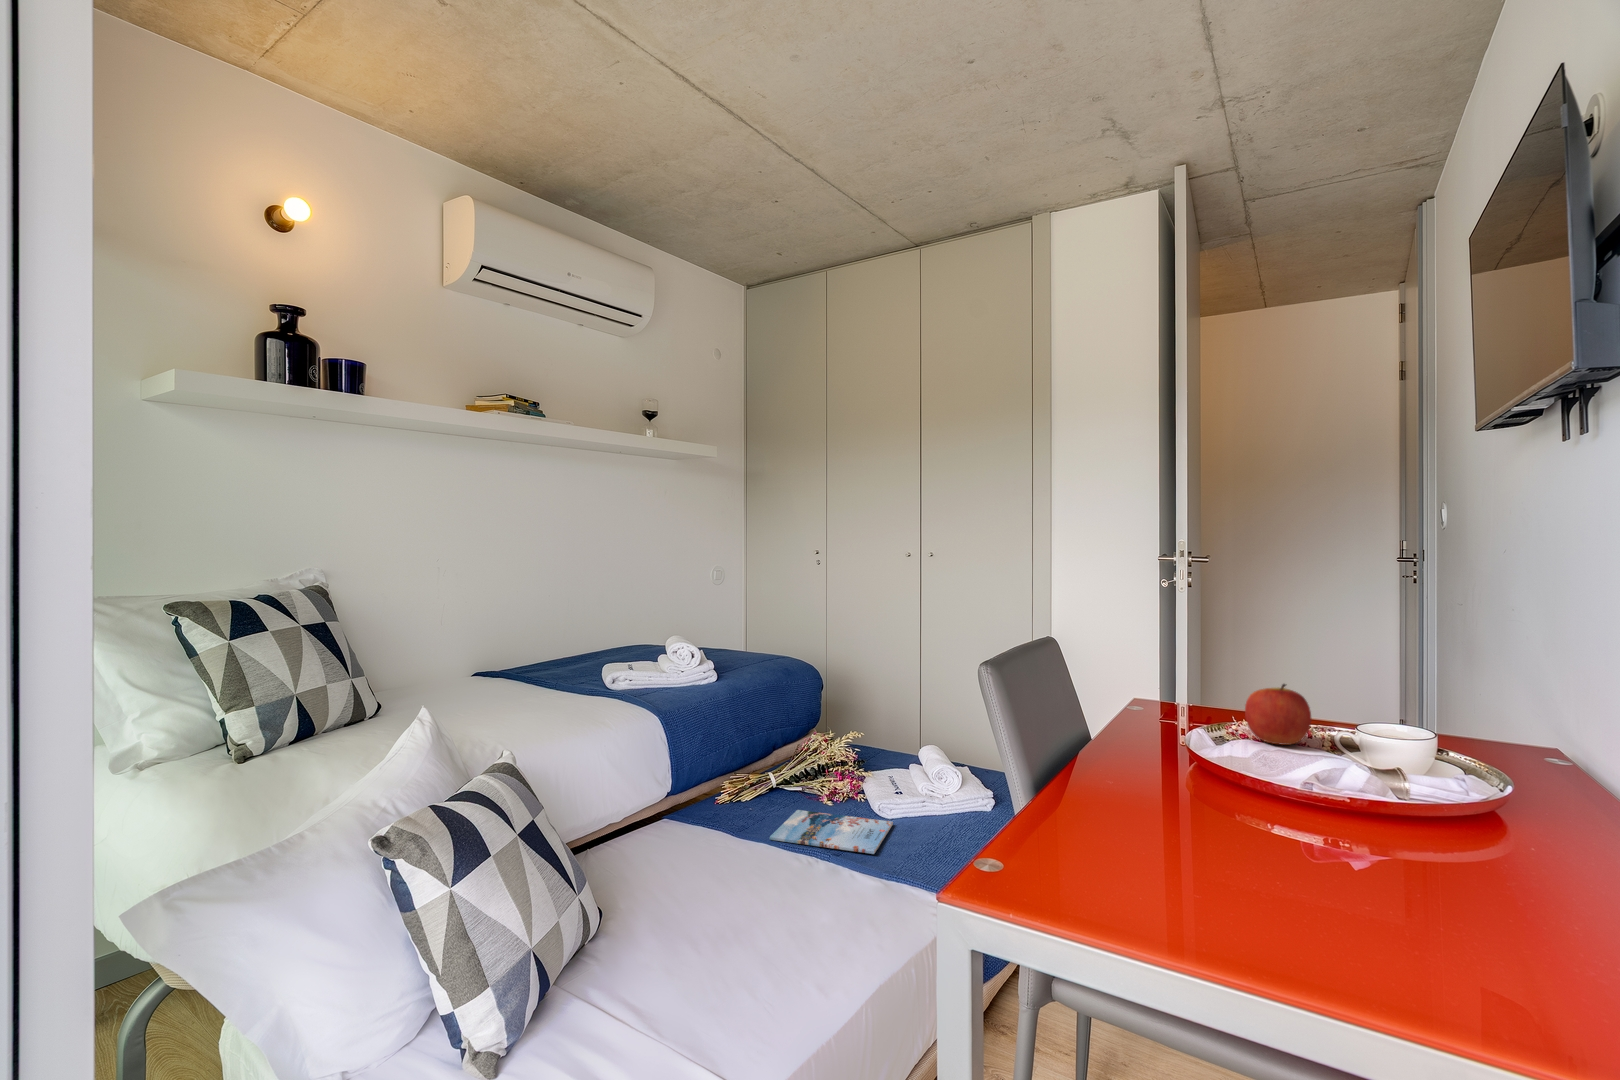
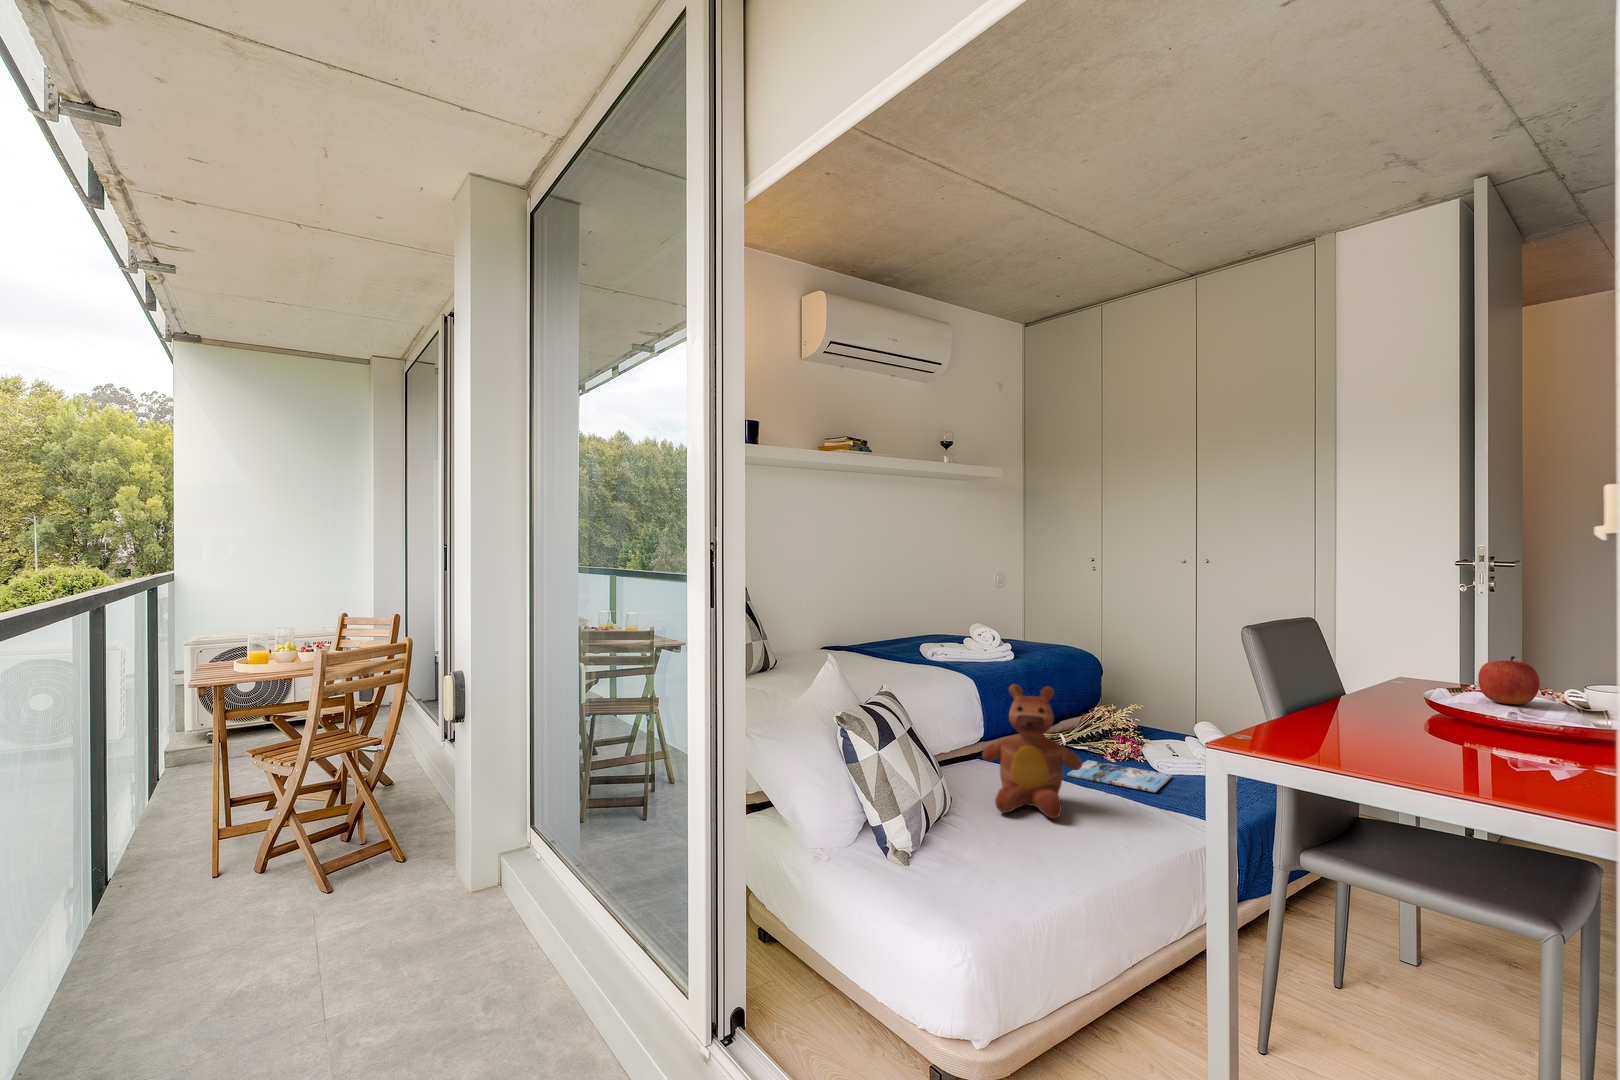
teddy bear: none [651,735,784,926] -> present [982,684,1082,818]

